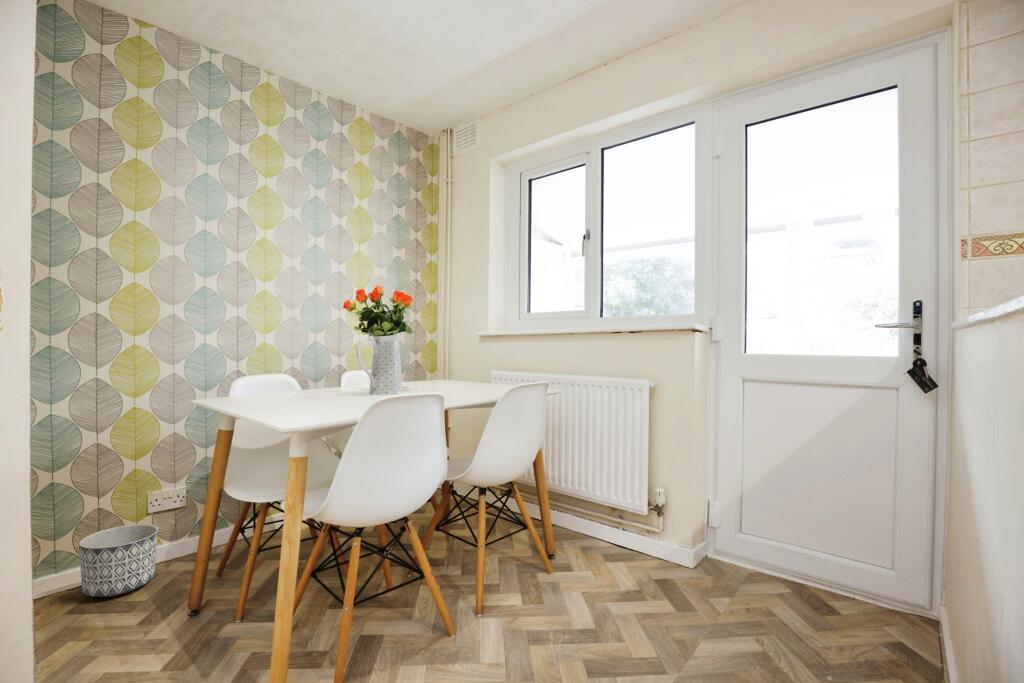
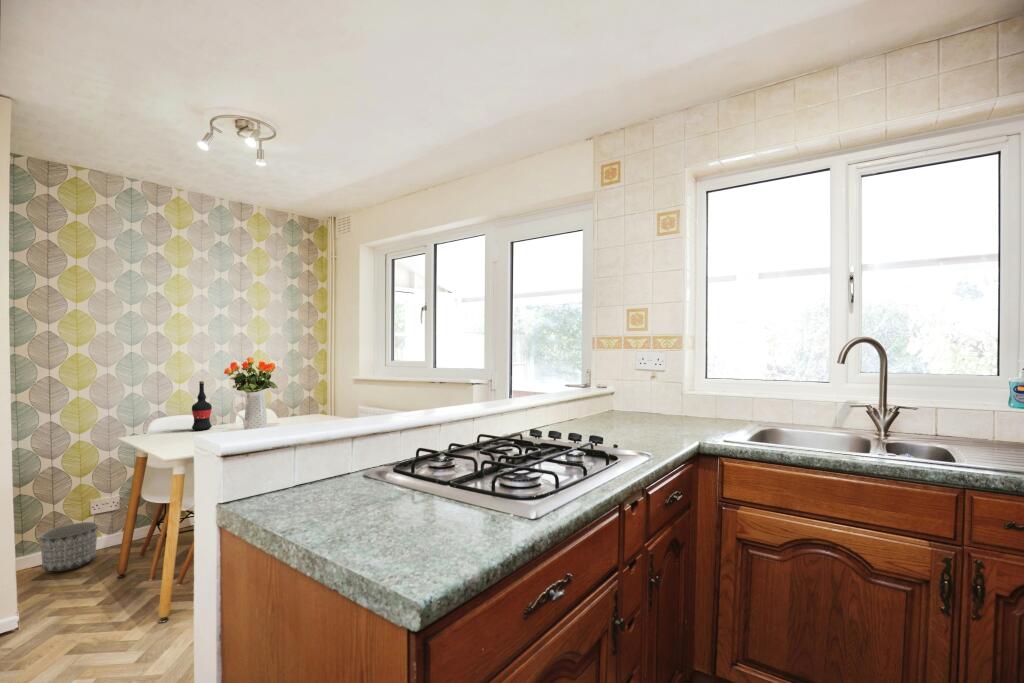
wine bottle: none [294,324,321,396] -> present [192,381,212,430]

